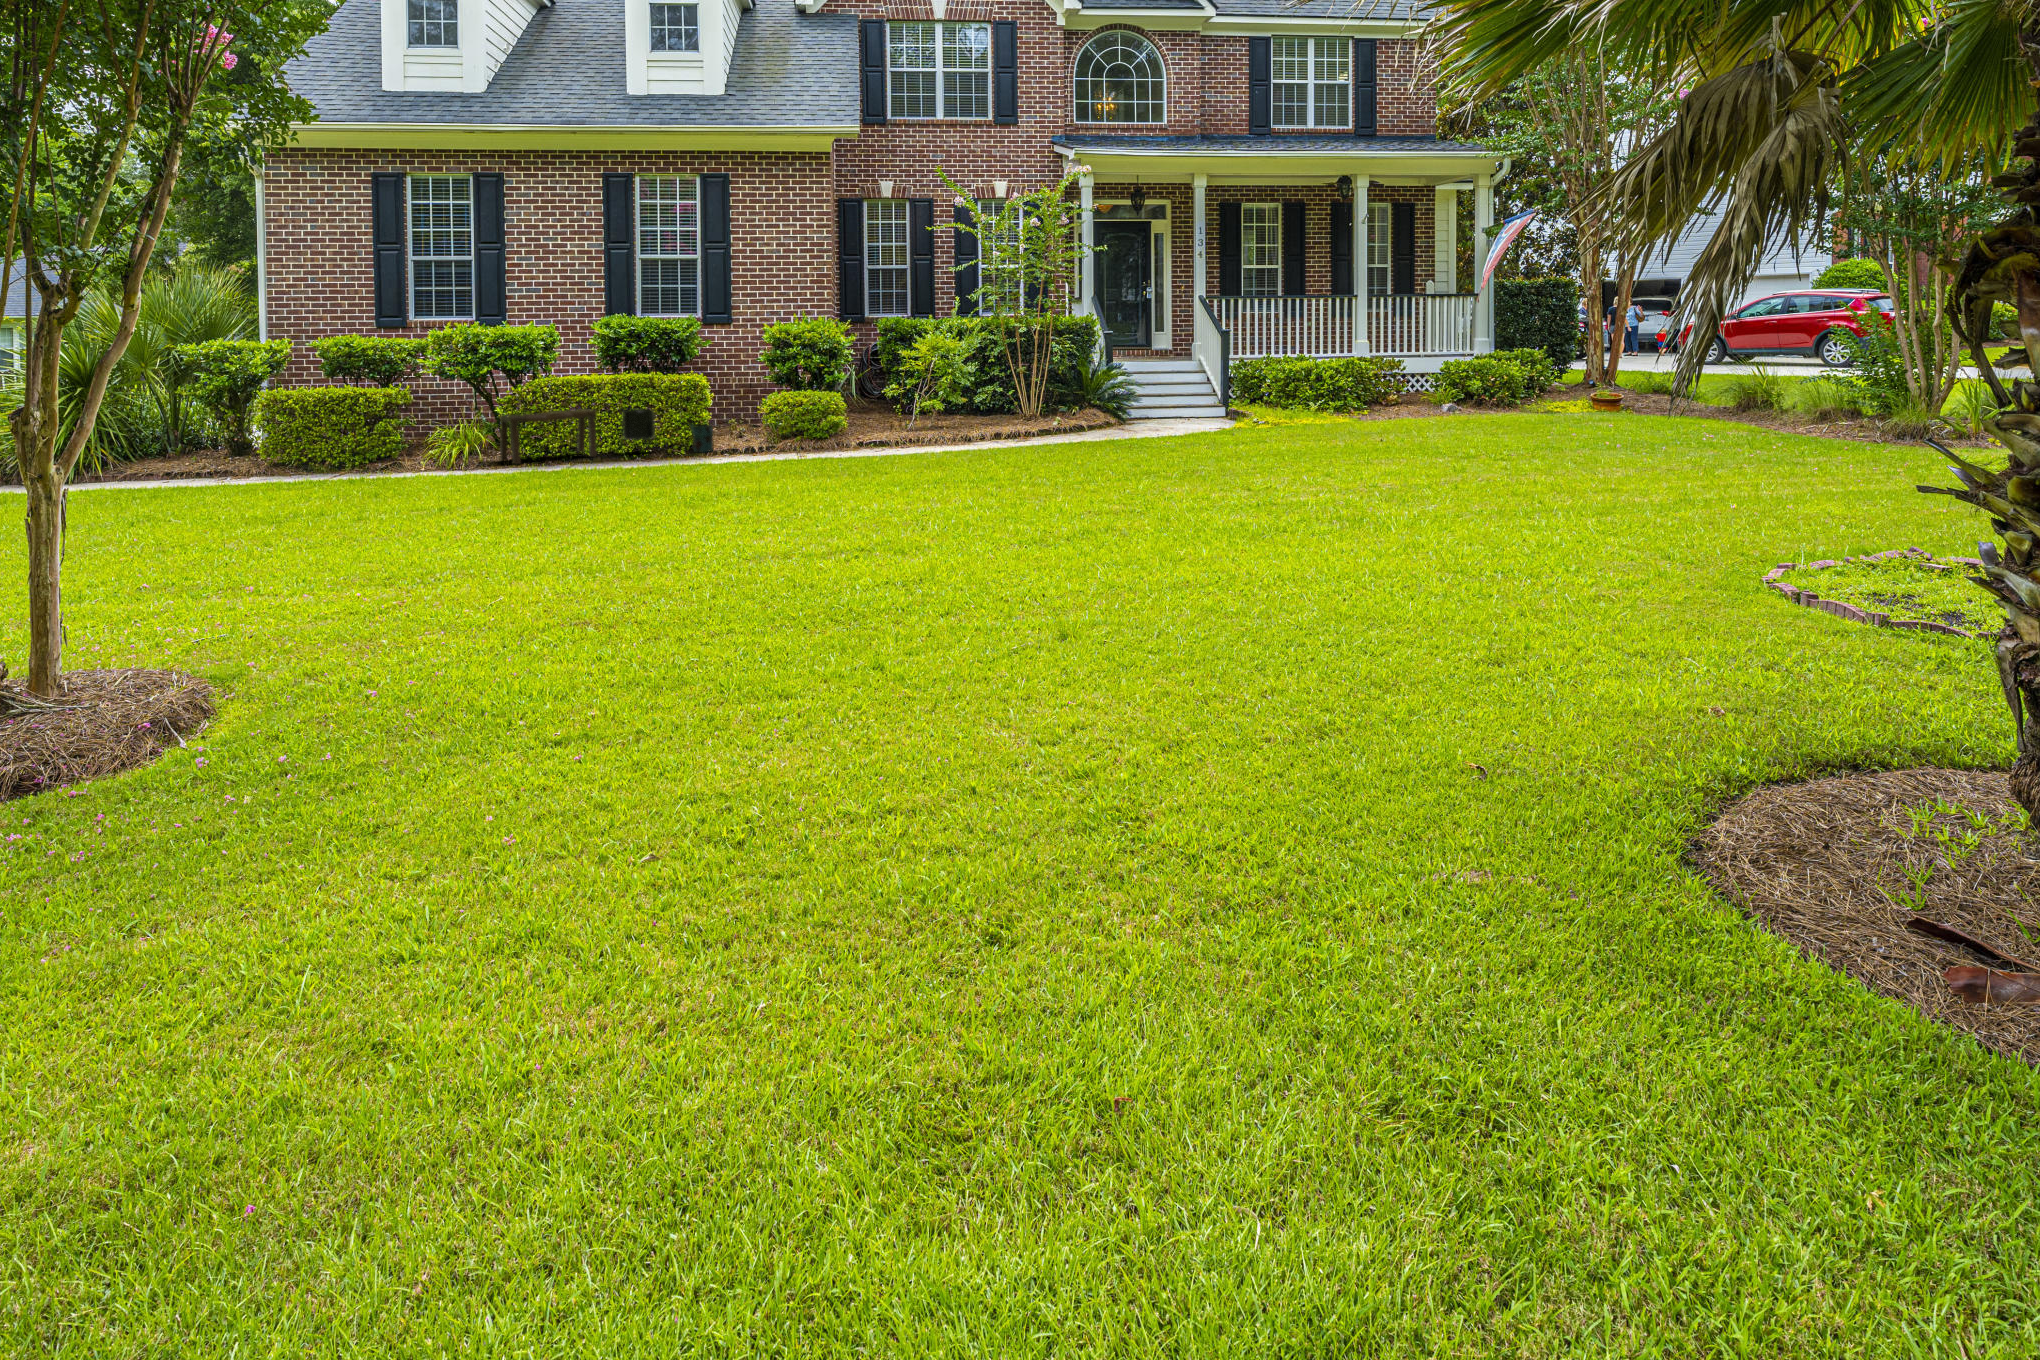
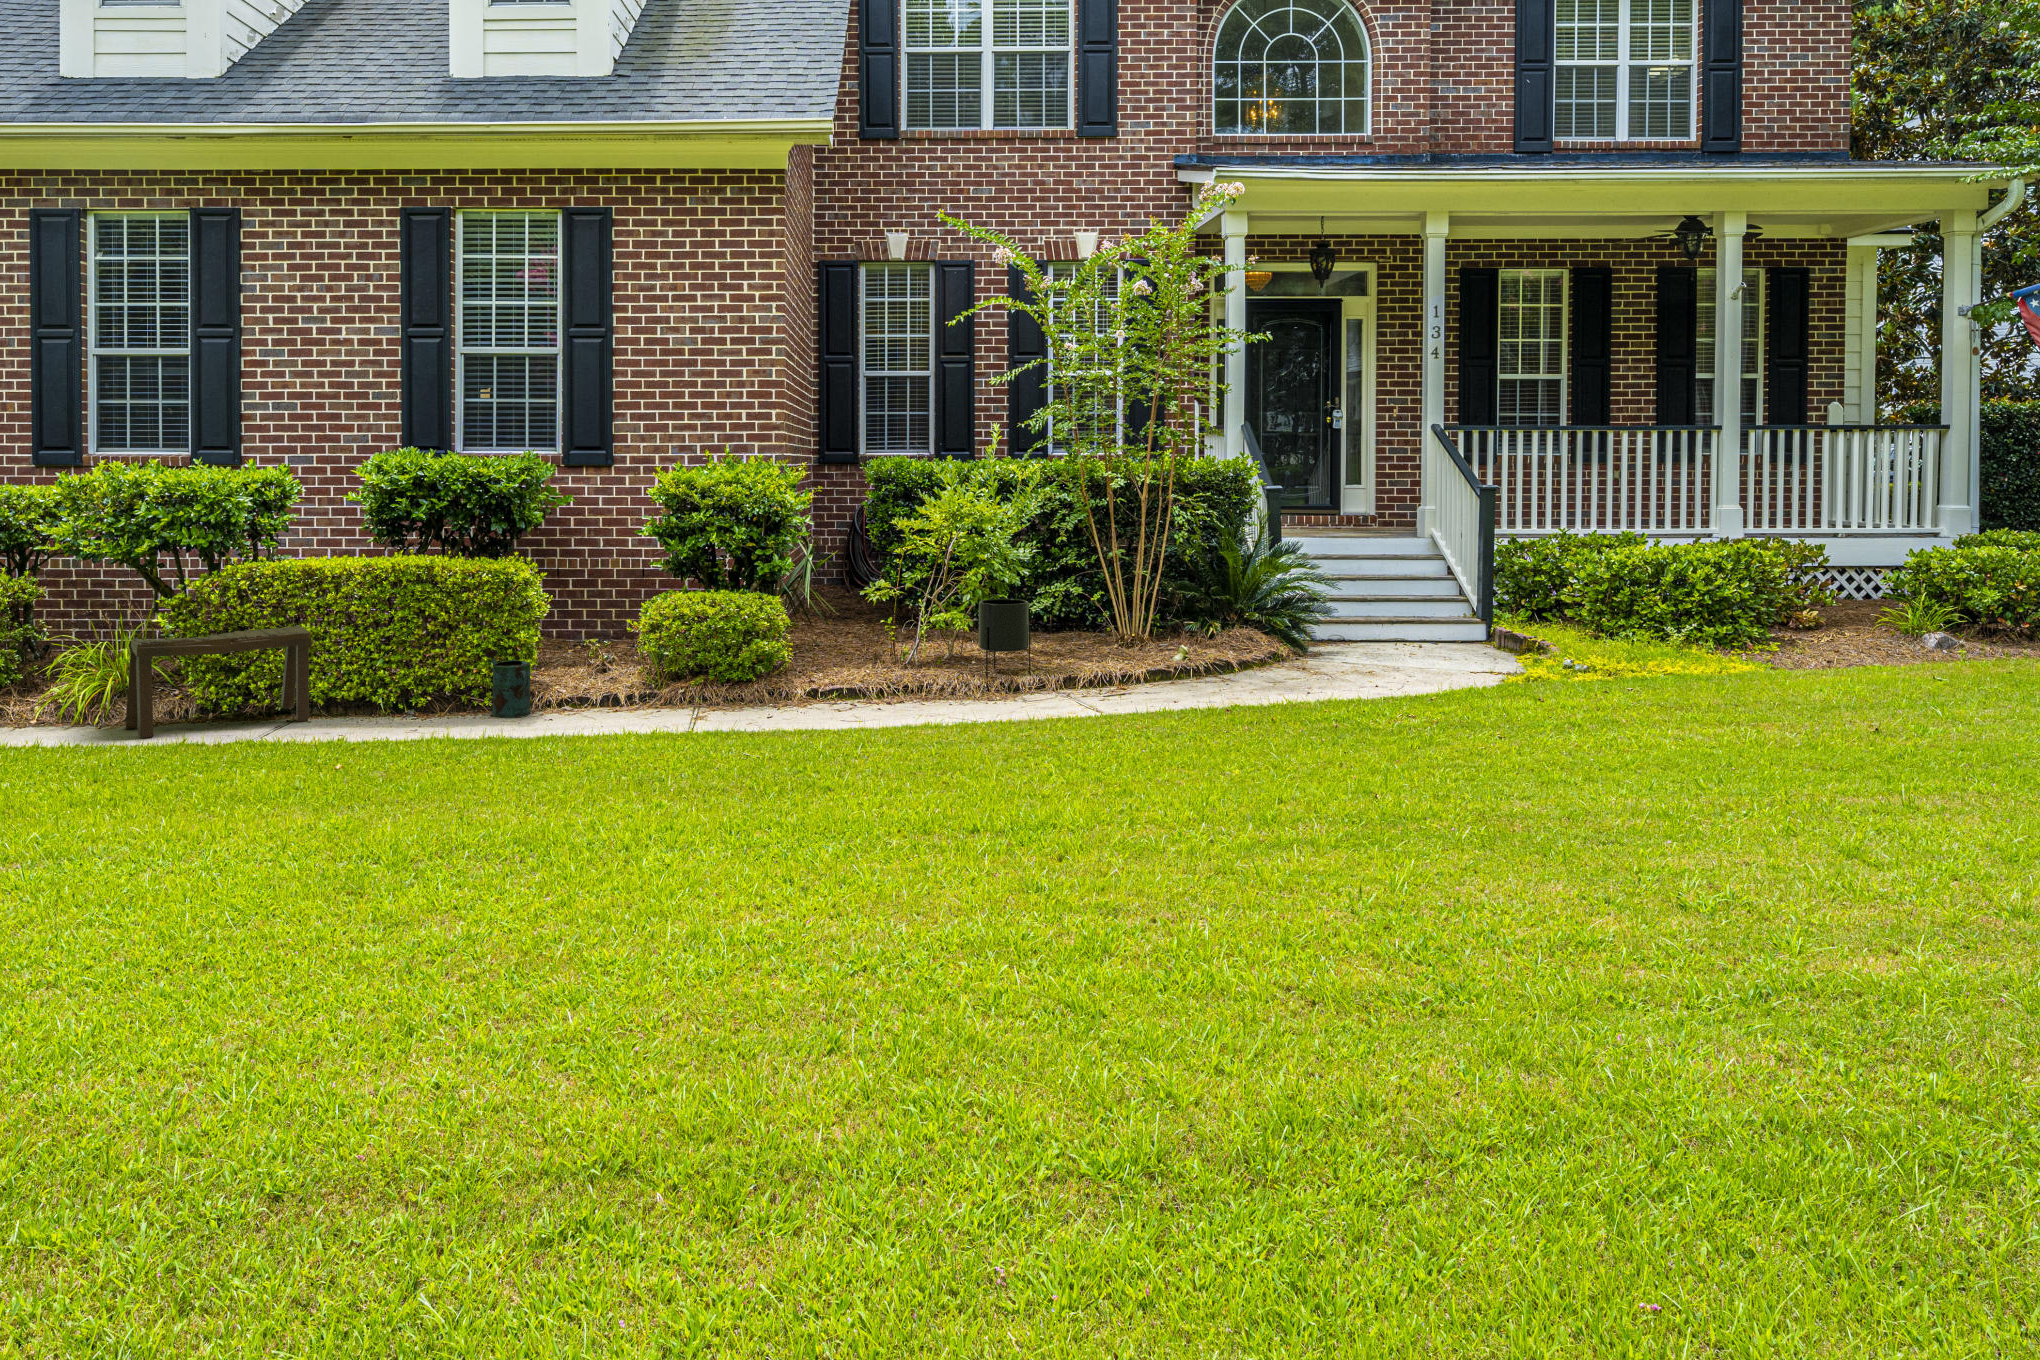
planter: present [622,409,655,440] -> present [979,599,1030,676]

